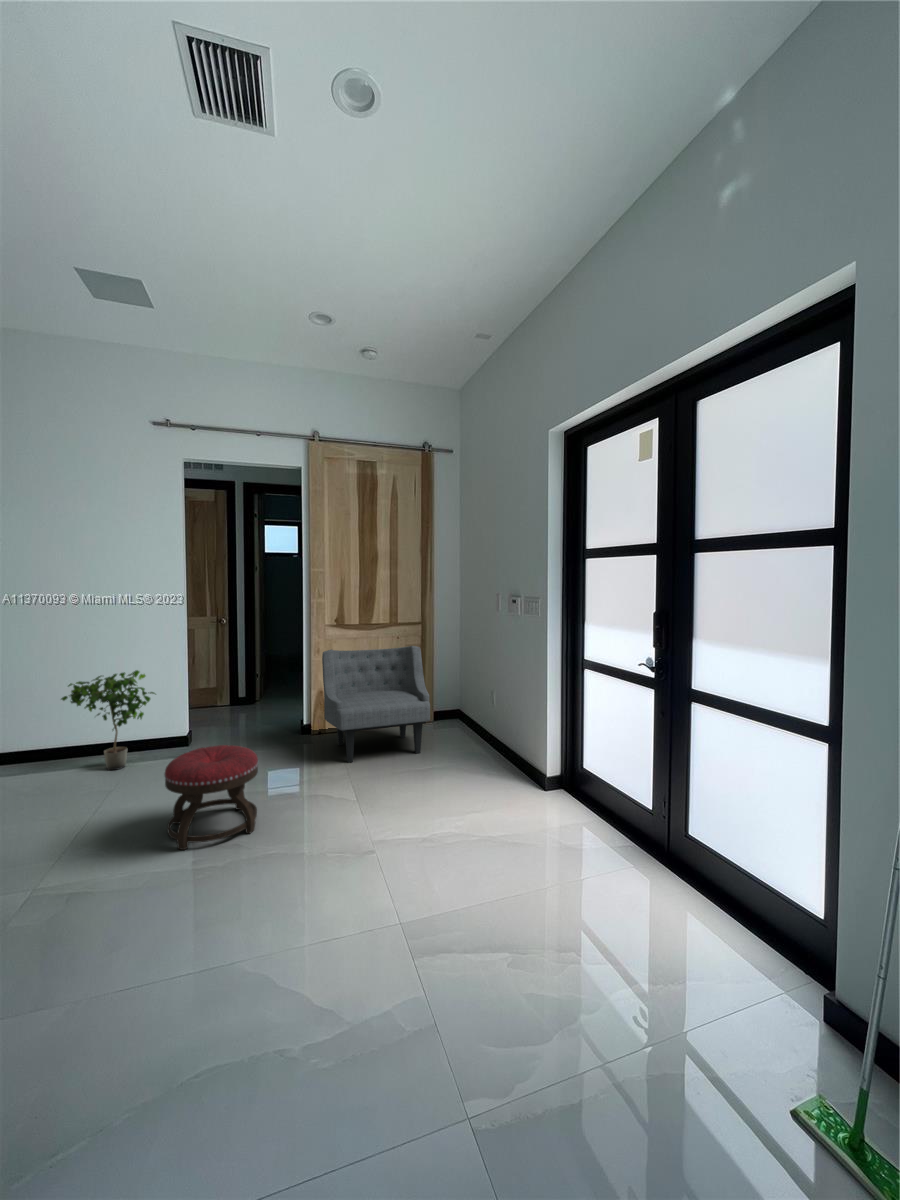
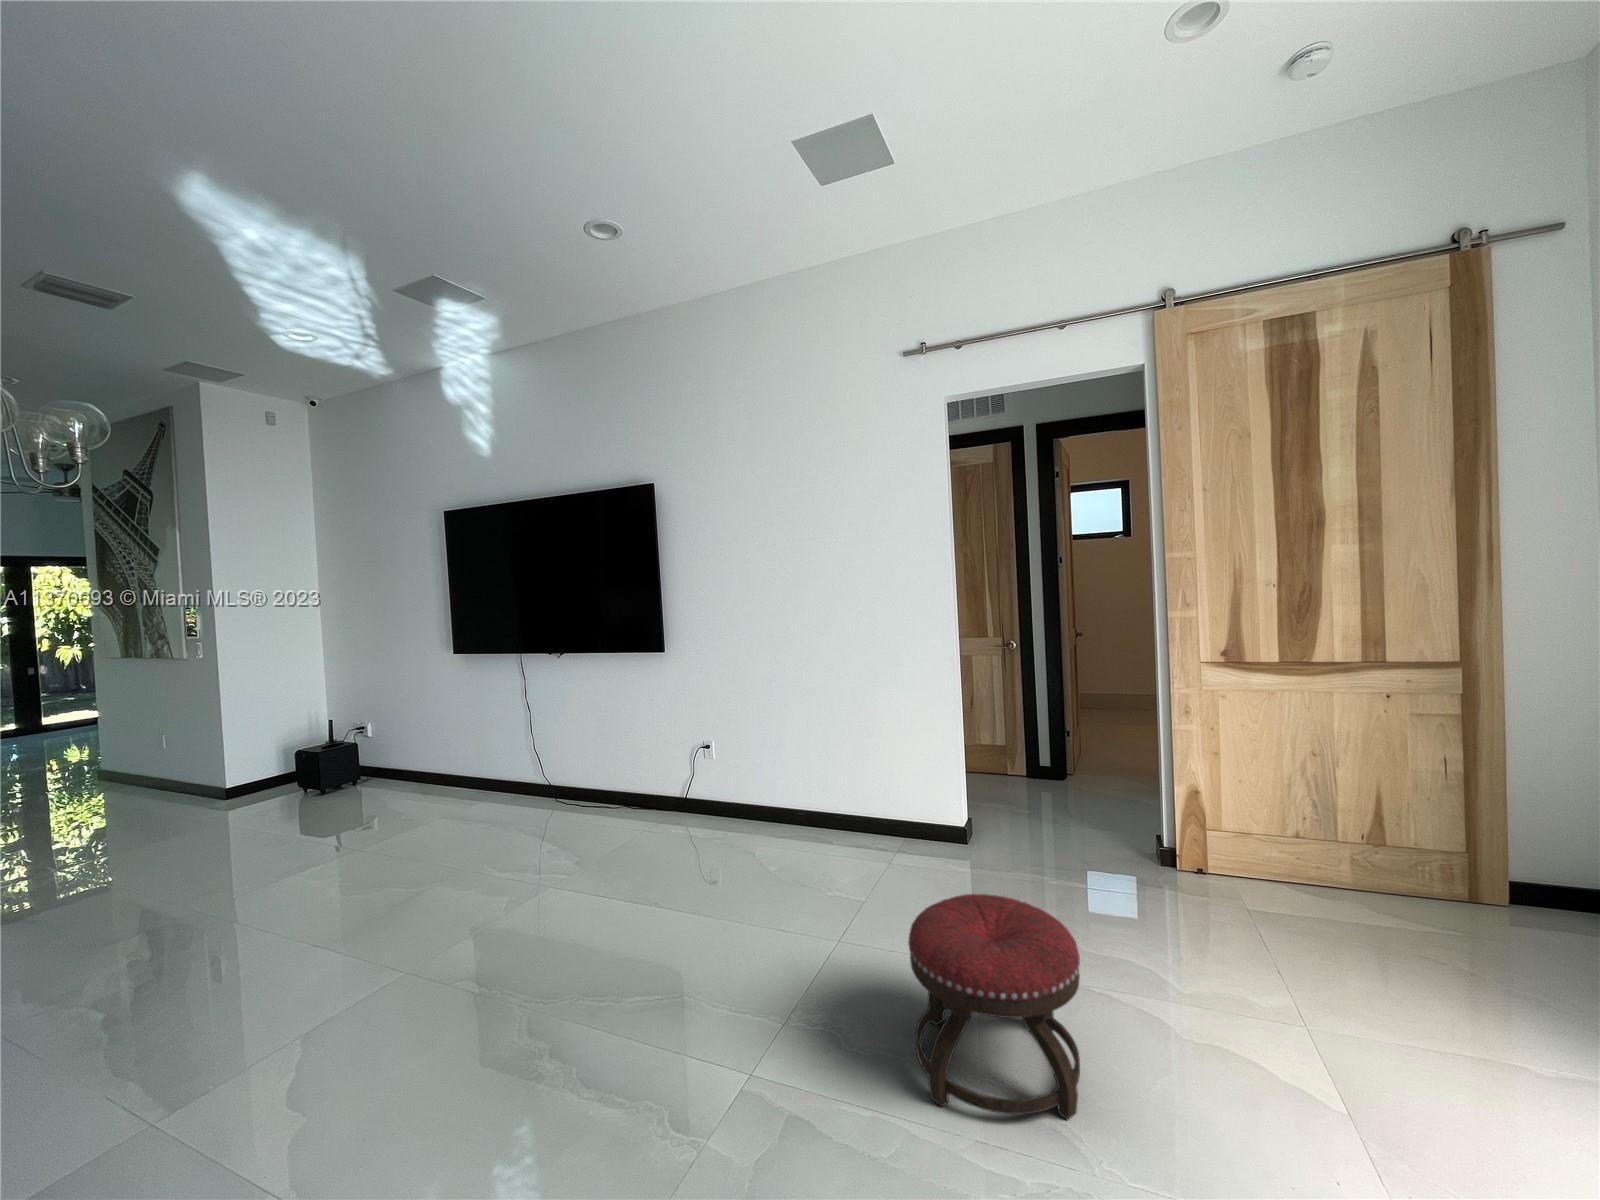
armchair: present [322,646,430,763] -> none [1200,714,1537,1006]
potted plant: present [61,670,156,770] -> none [799,721,915,866]

